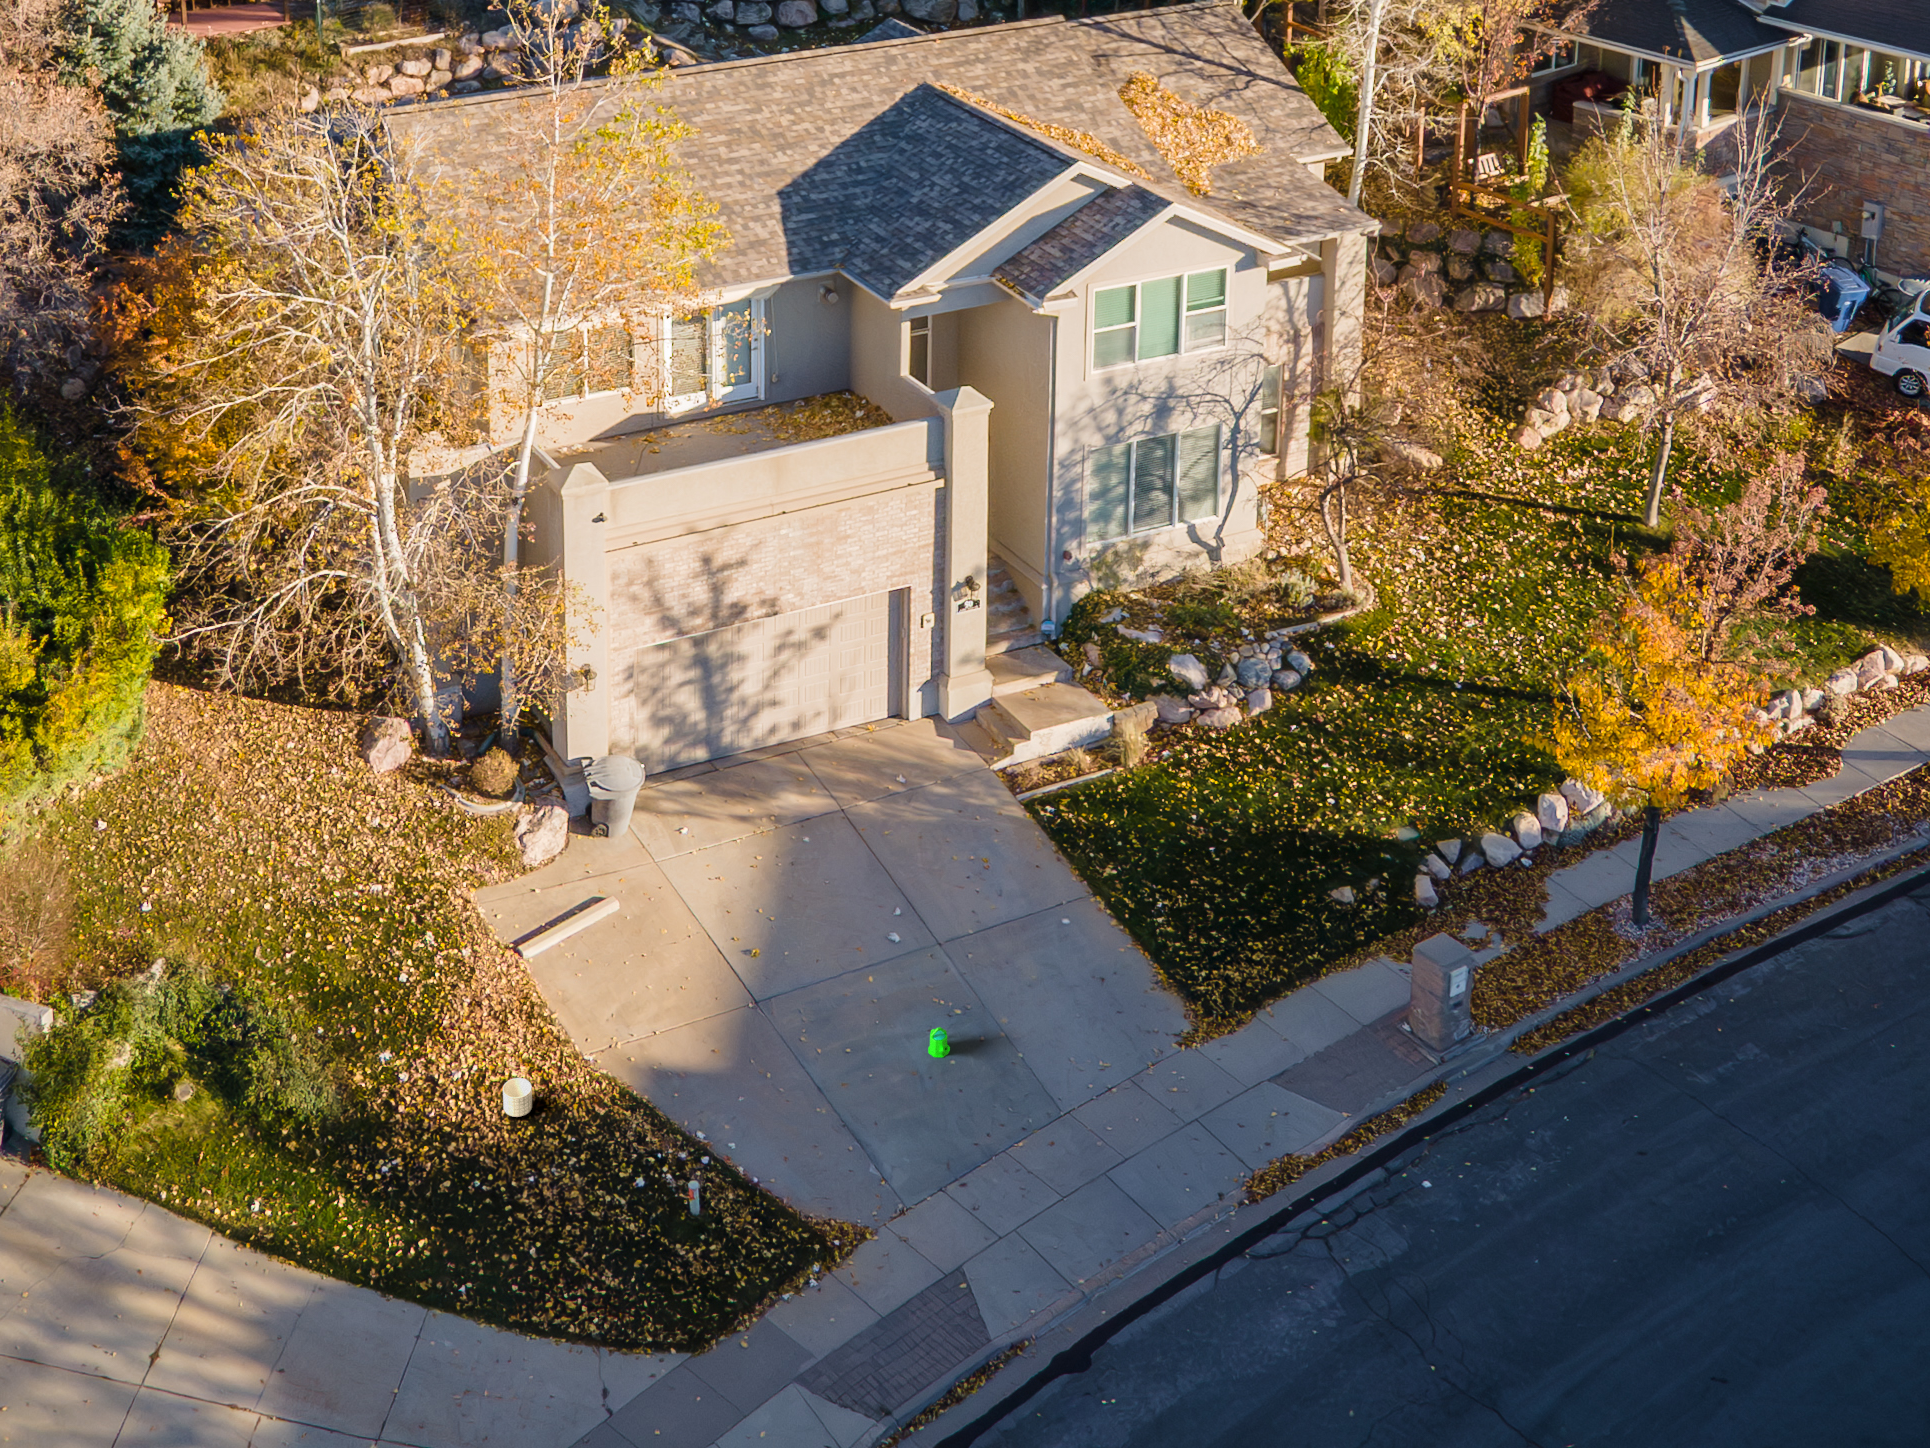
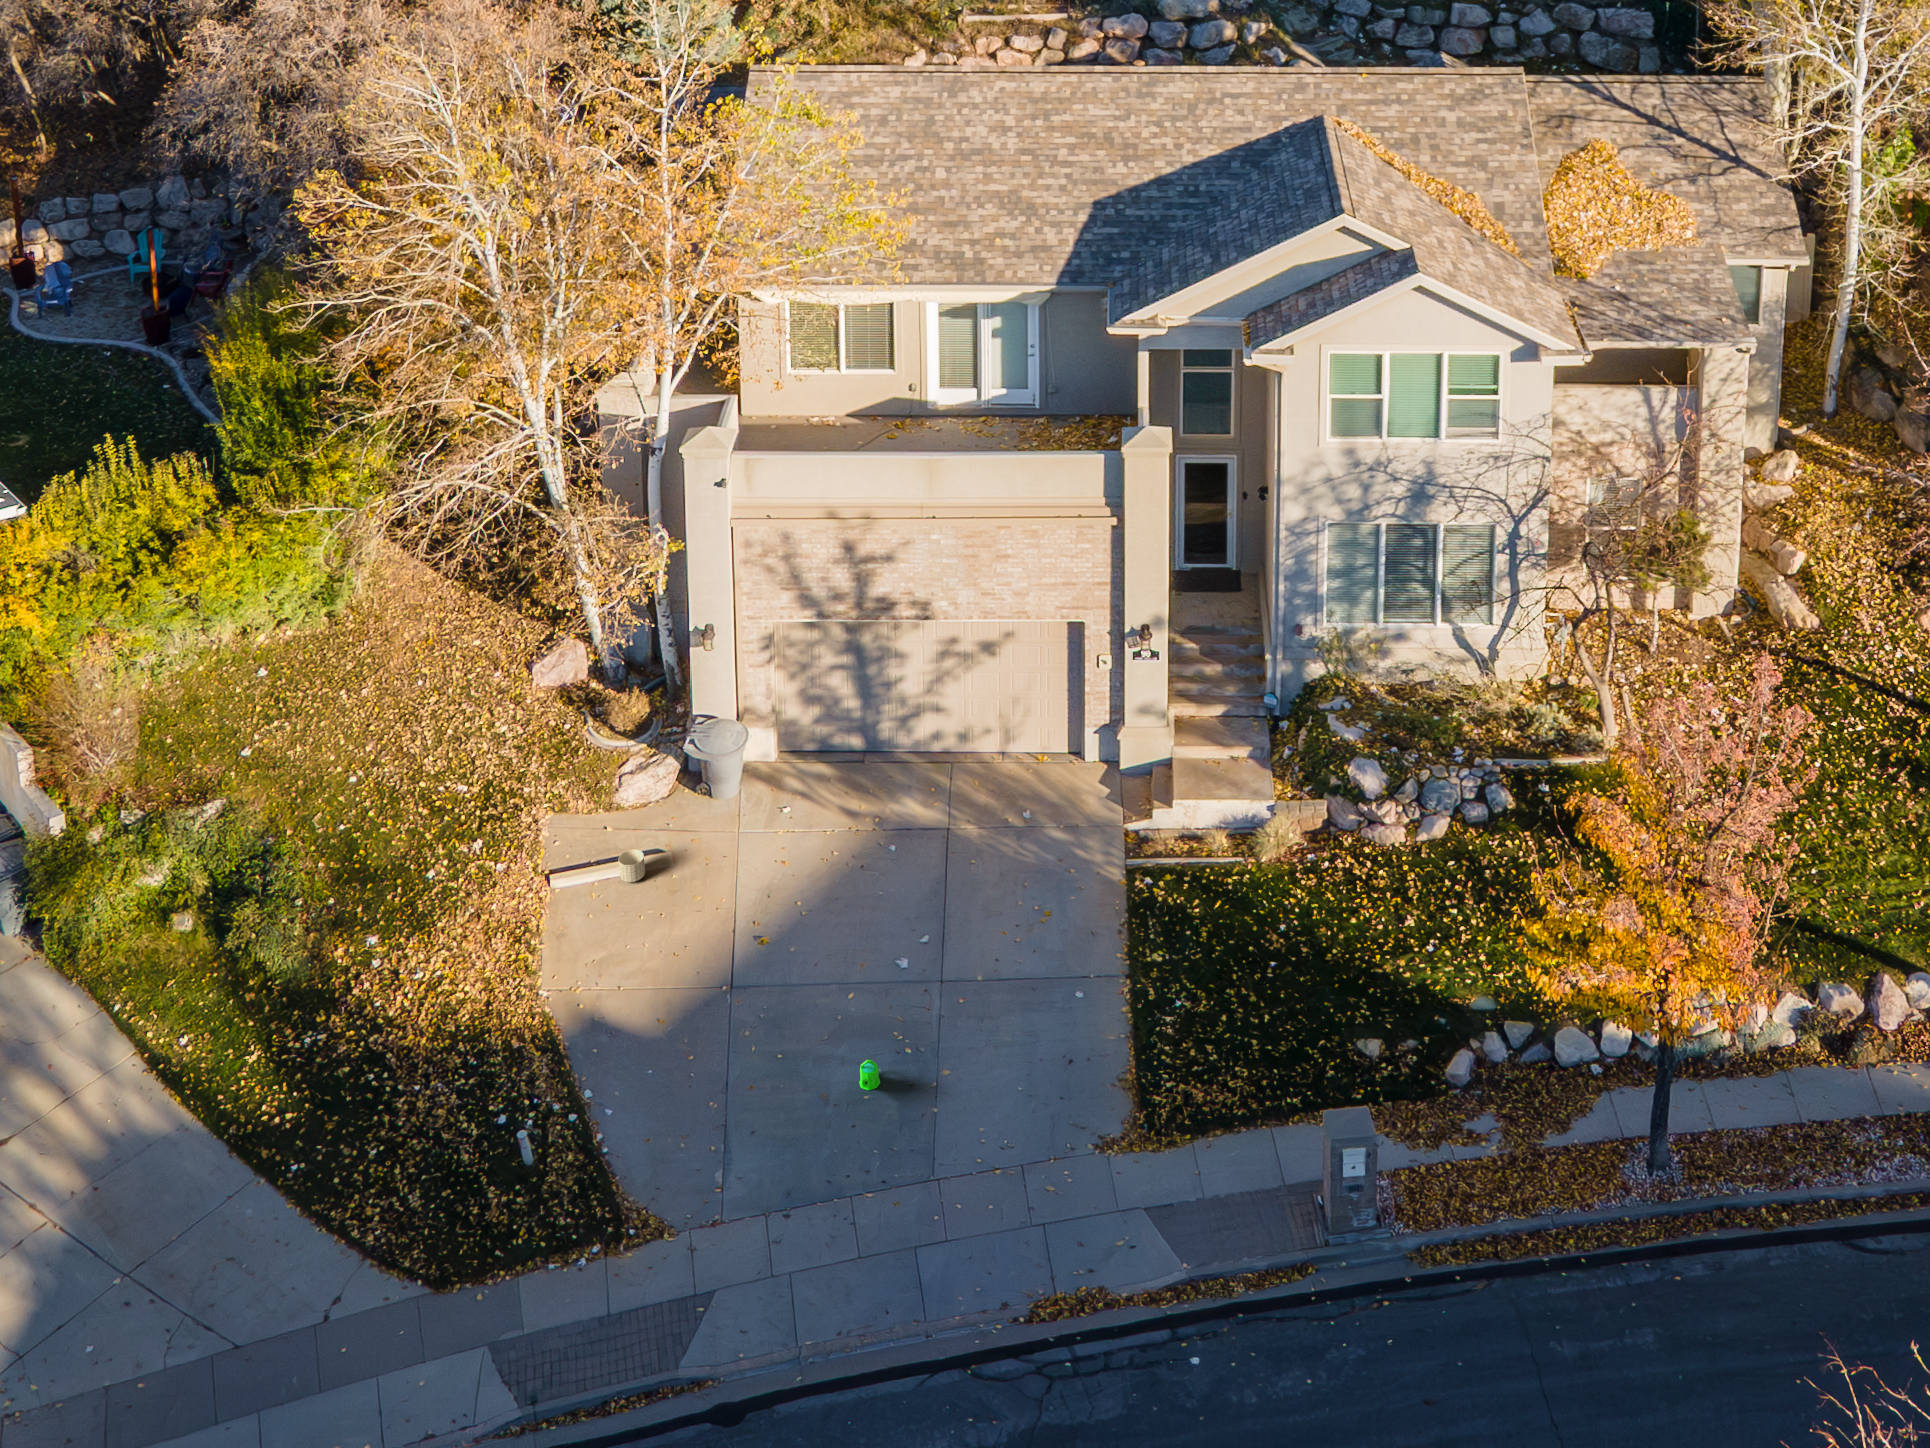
planter: present [503,1078,532,1117] -> present [619,849,645,882]

